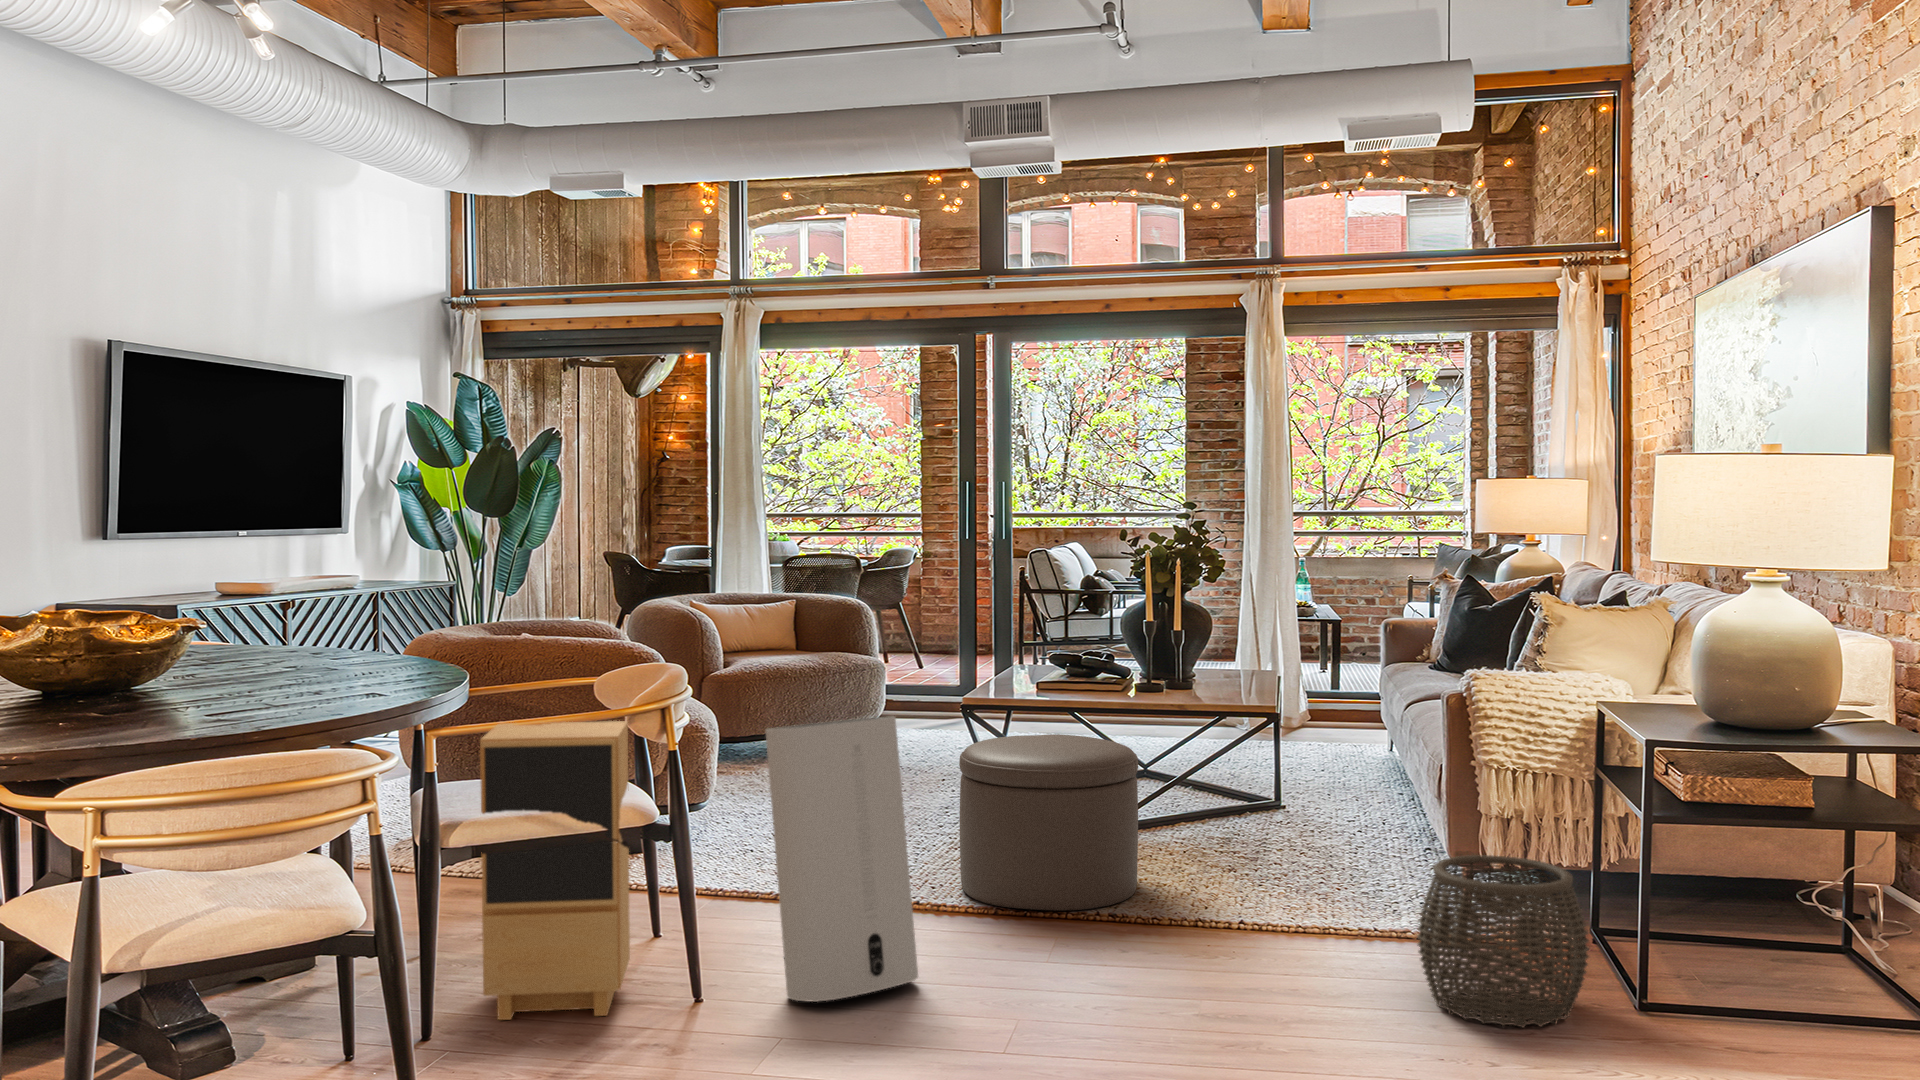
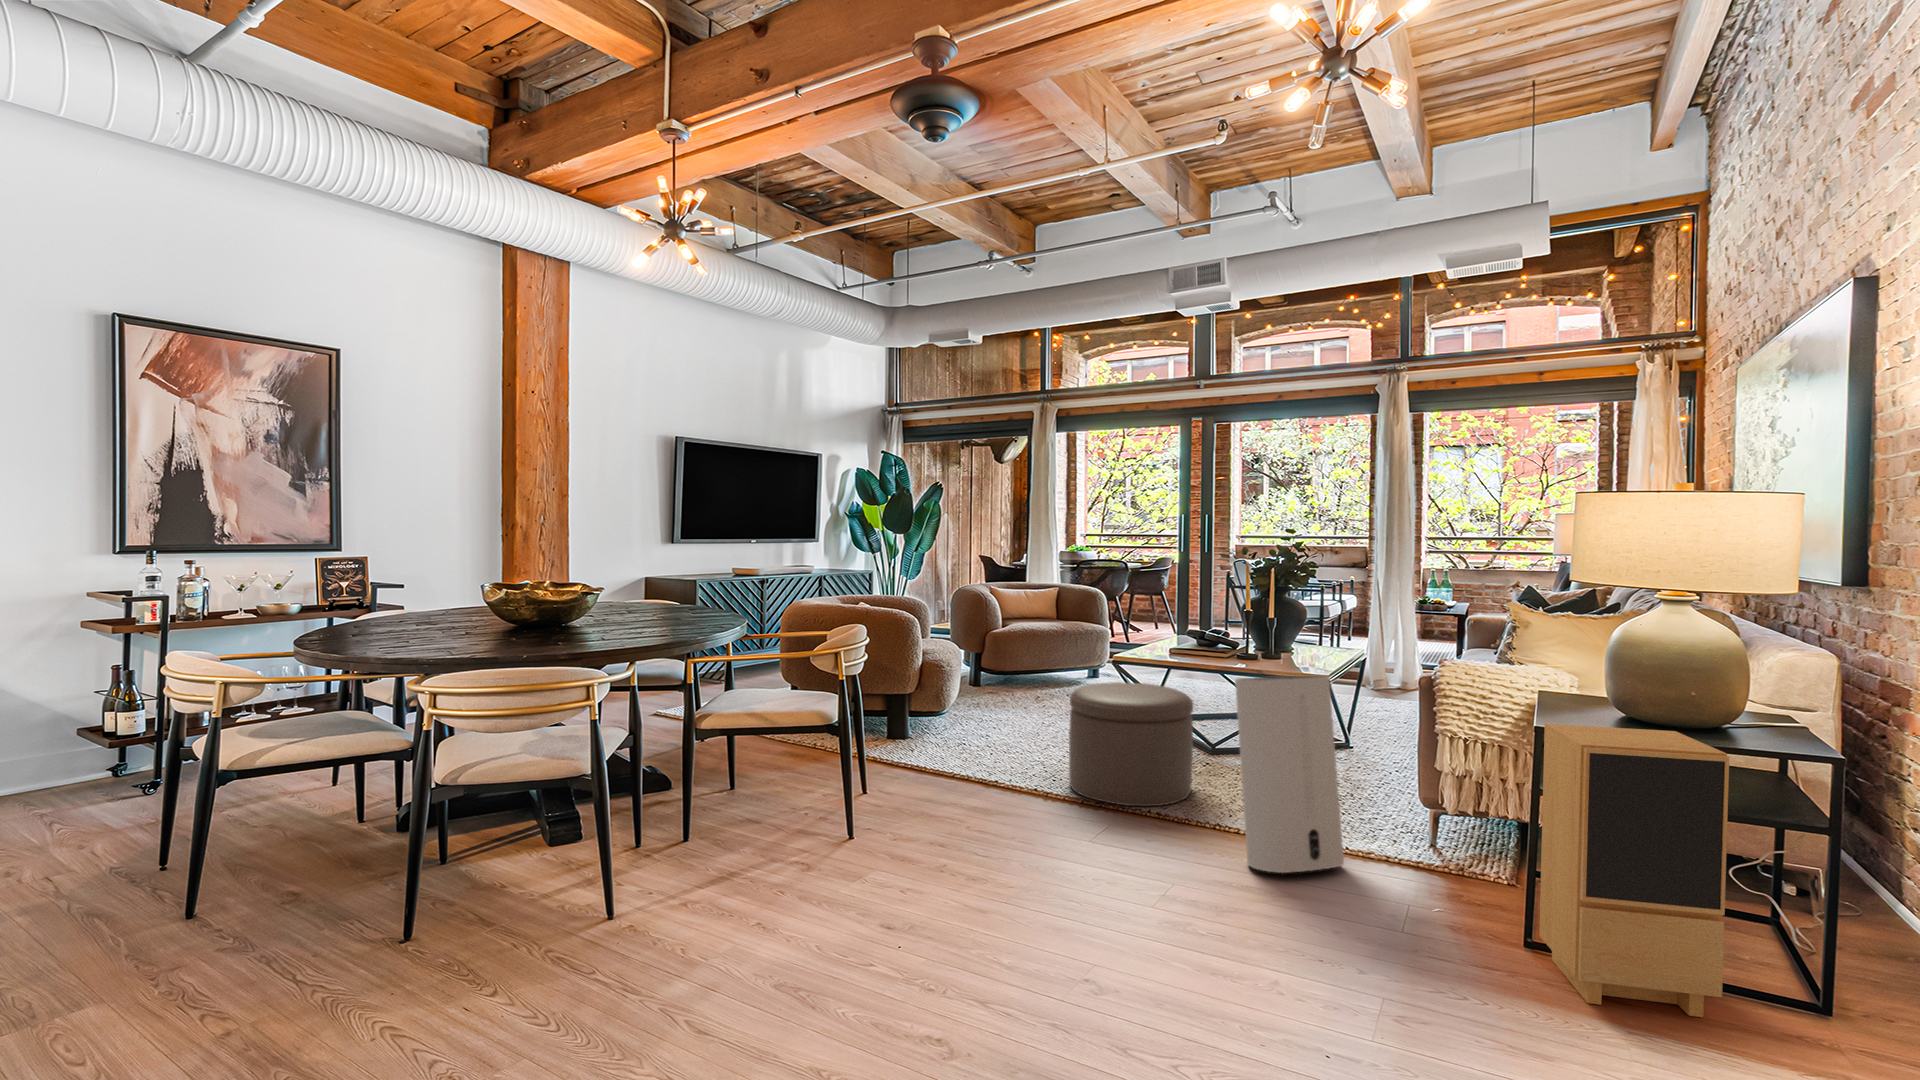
air purifier: present [766,716,918,1002] -> present [1235,676,1344,873]
speaker: present [480,721,630,1020] -> present [1539,724,1729,1017]
woven basket: present [1417,855,1589,1027] -> none [1331,805,1475,953]

